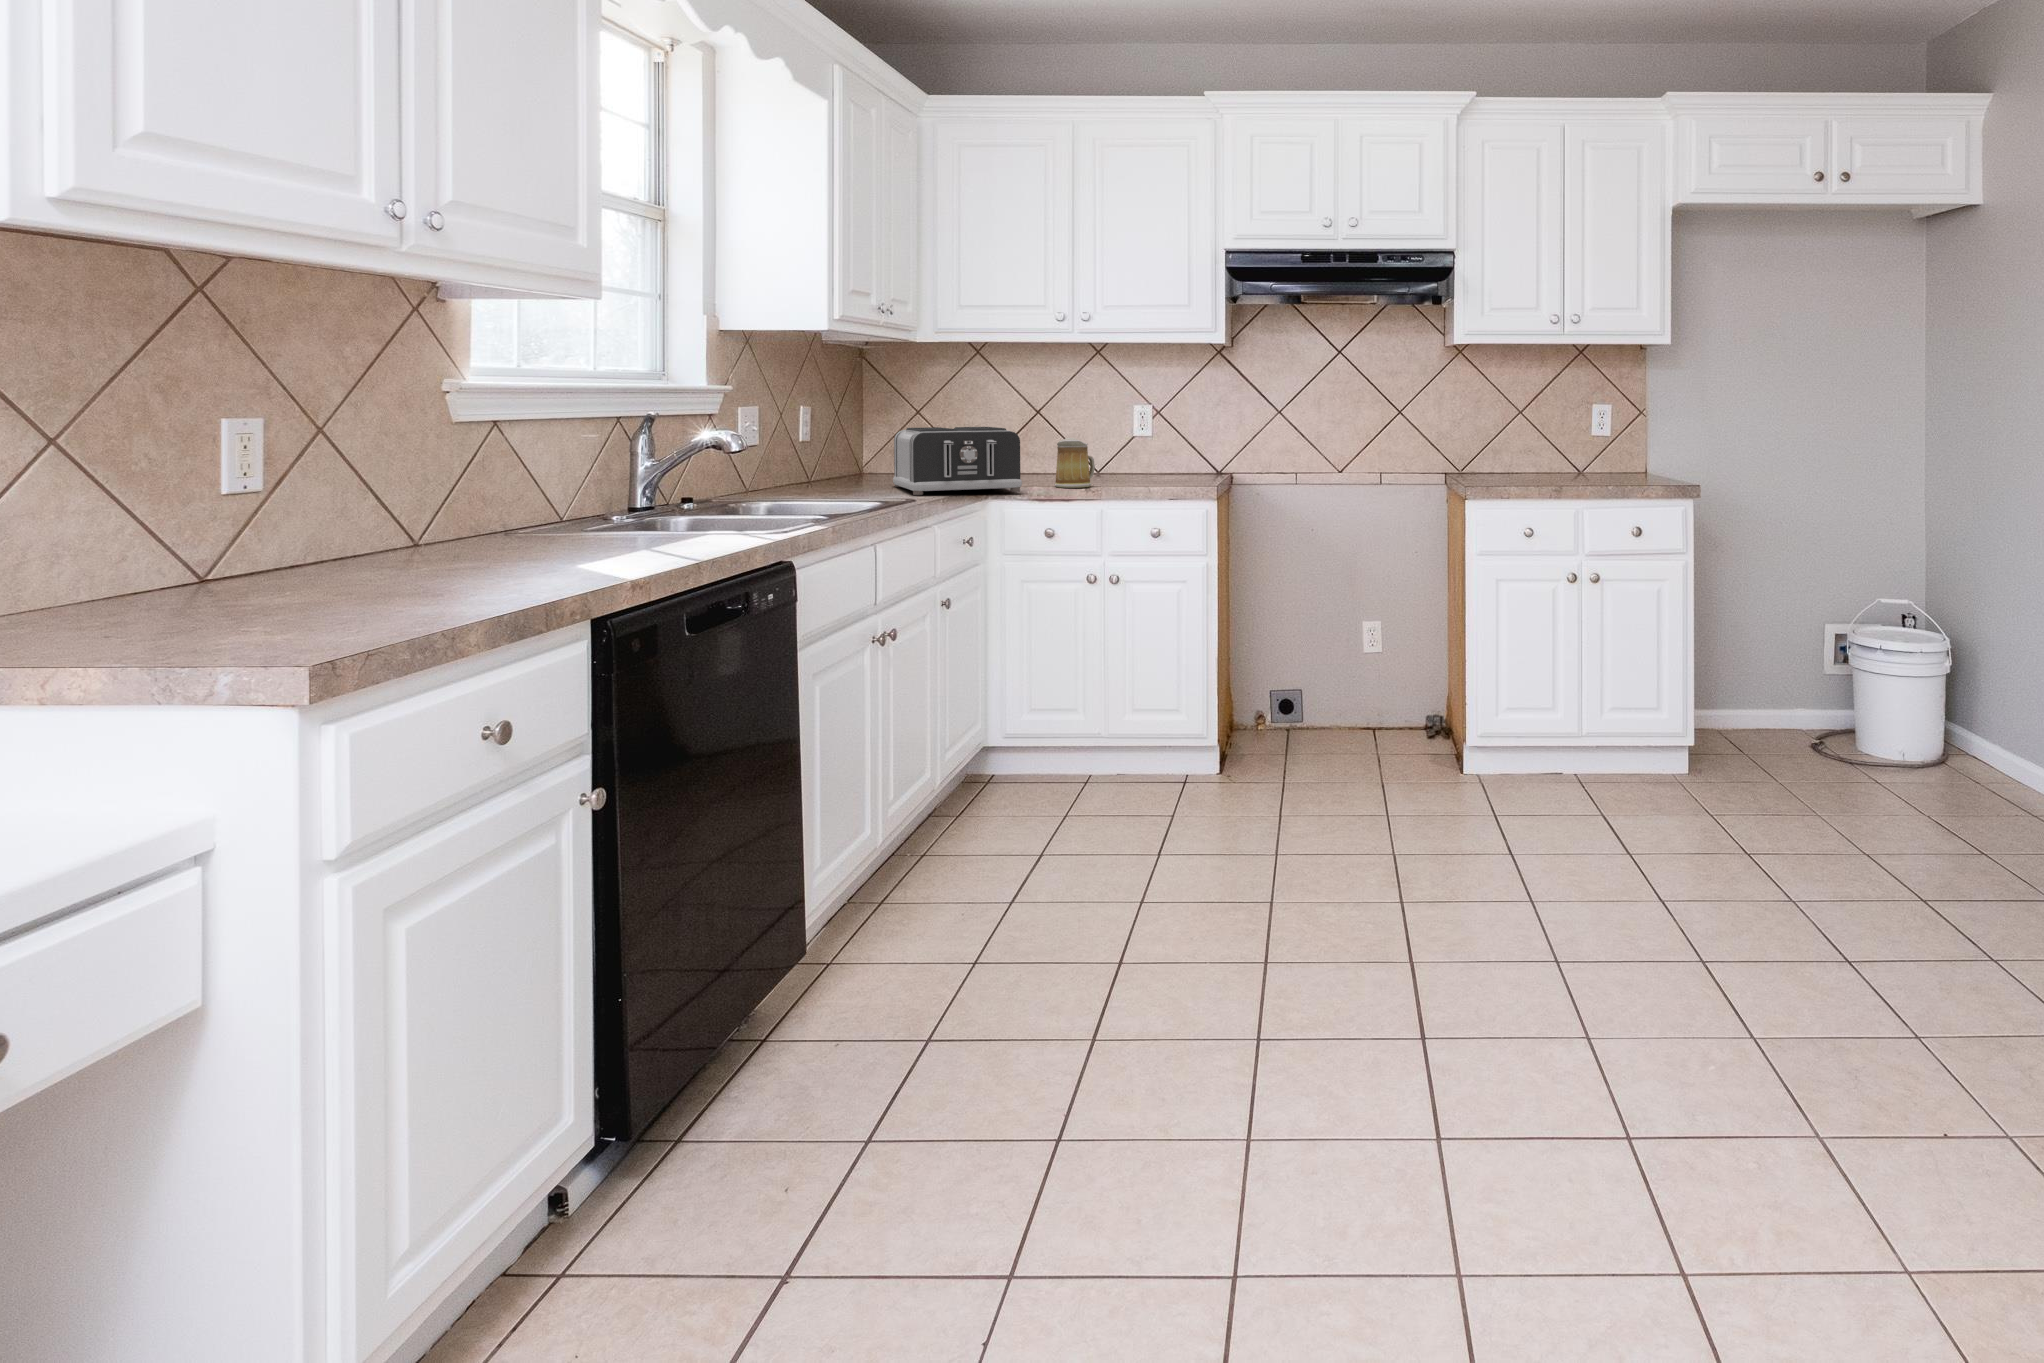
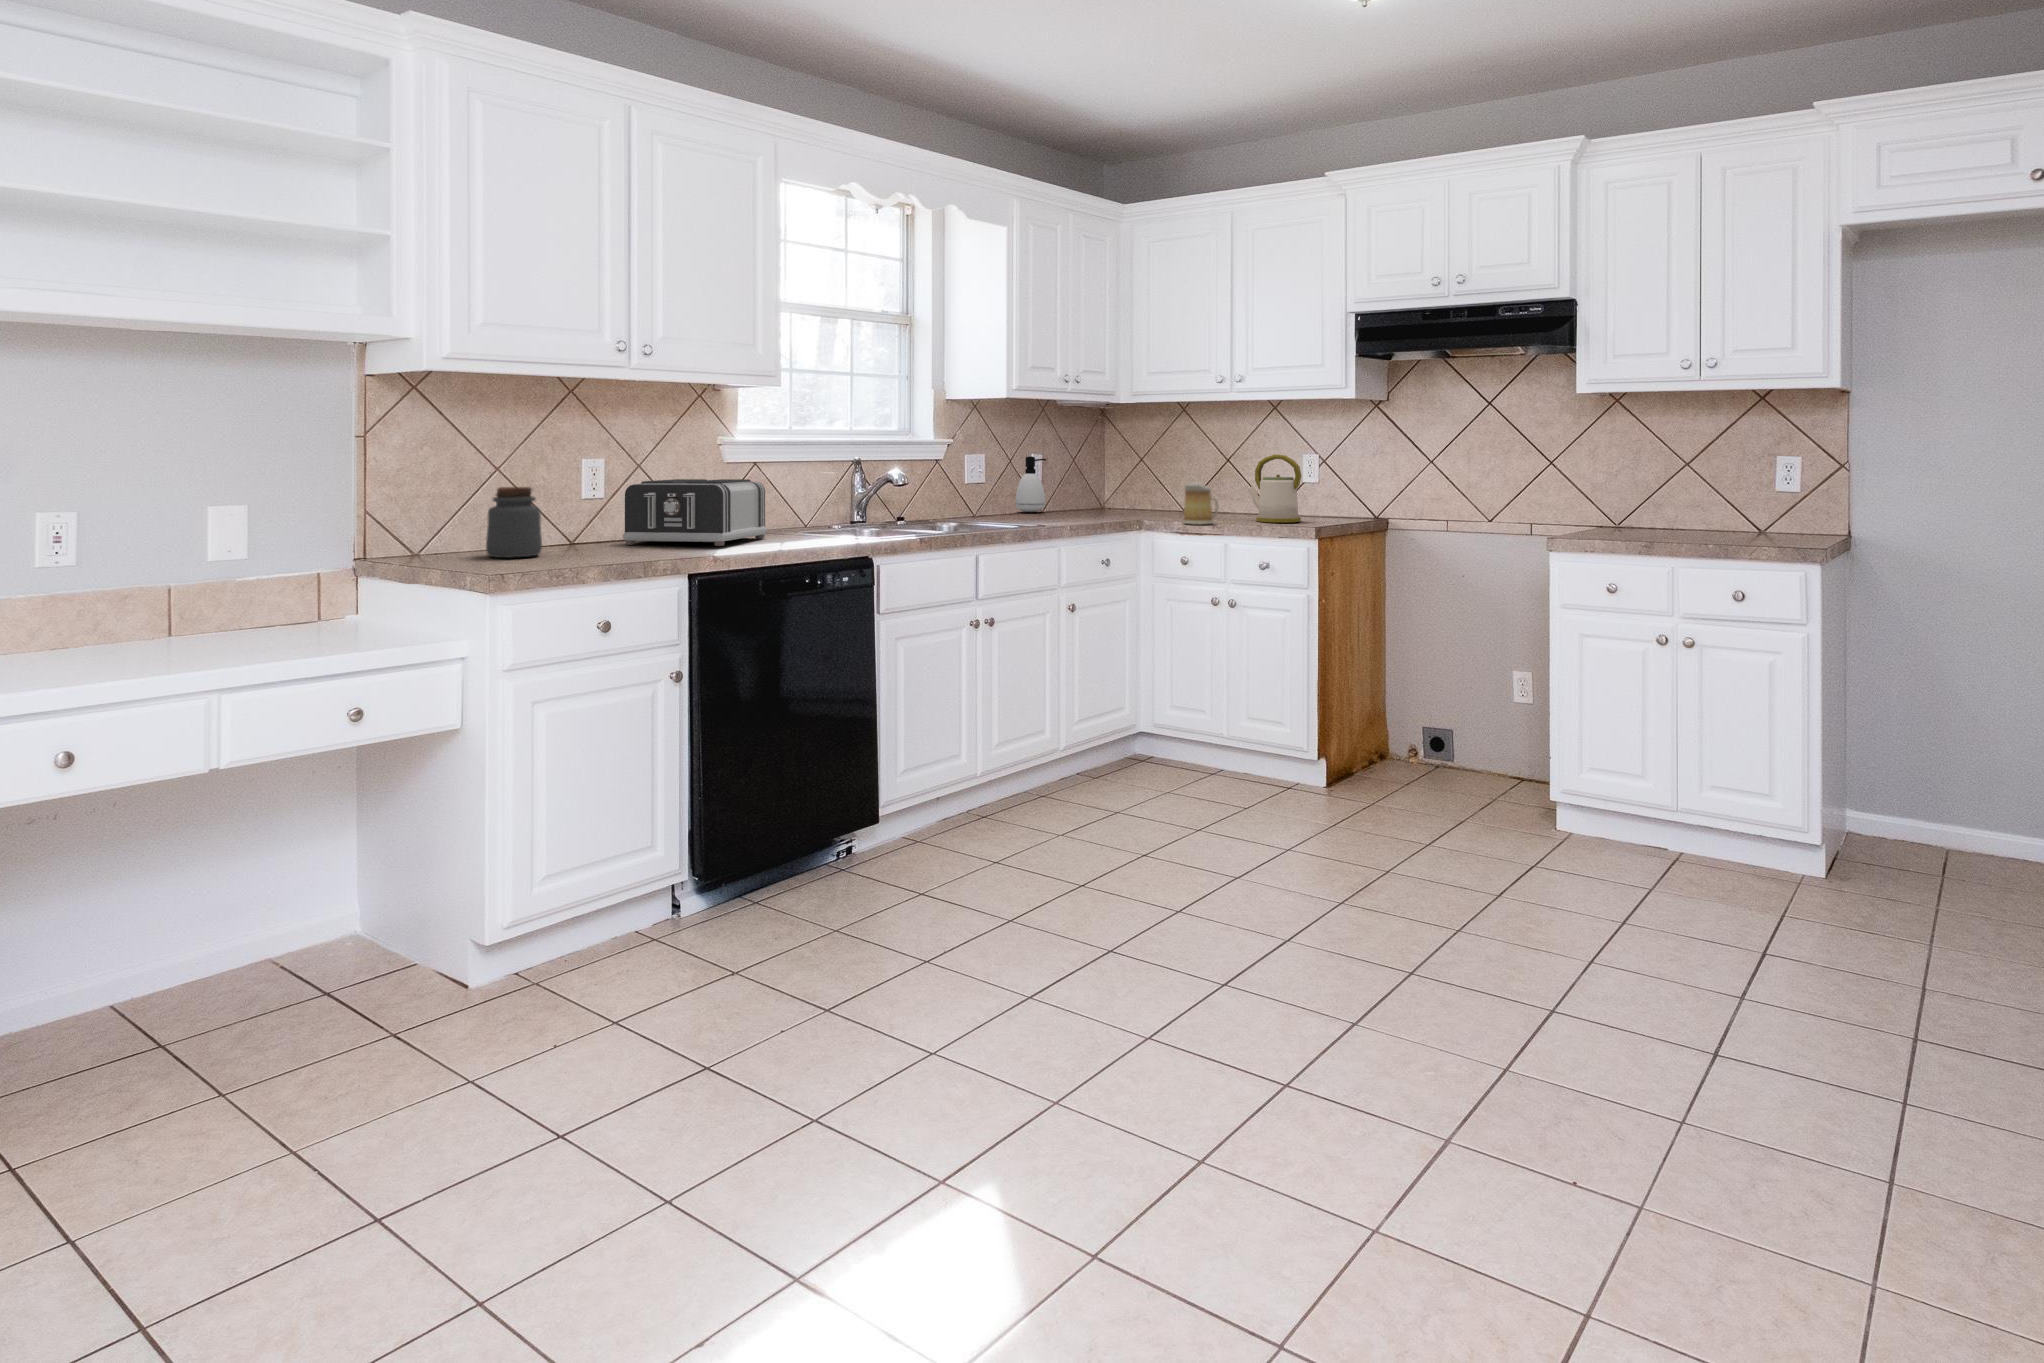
kettle: none [1099,405,1161,482] -> present [1248,454,1301,522]
soap dispenser: none [809,409,850,481] -> present [1016,456,1046,512]
toaster: present [893,427,1022,495] -> present [623,479,767,546]
jar: none [123,471,267,624] -> present [486,487,542,558]

